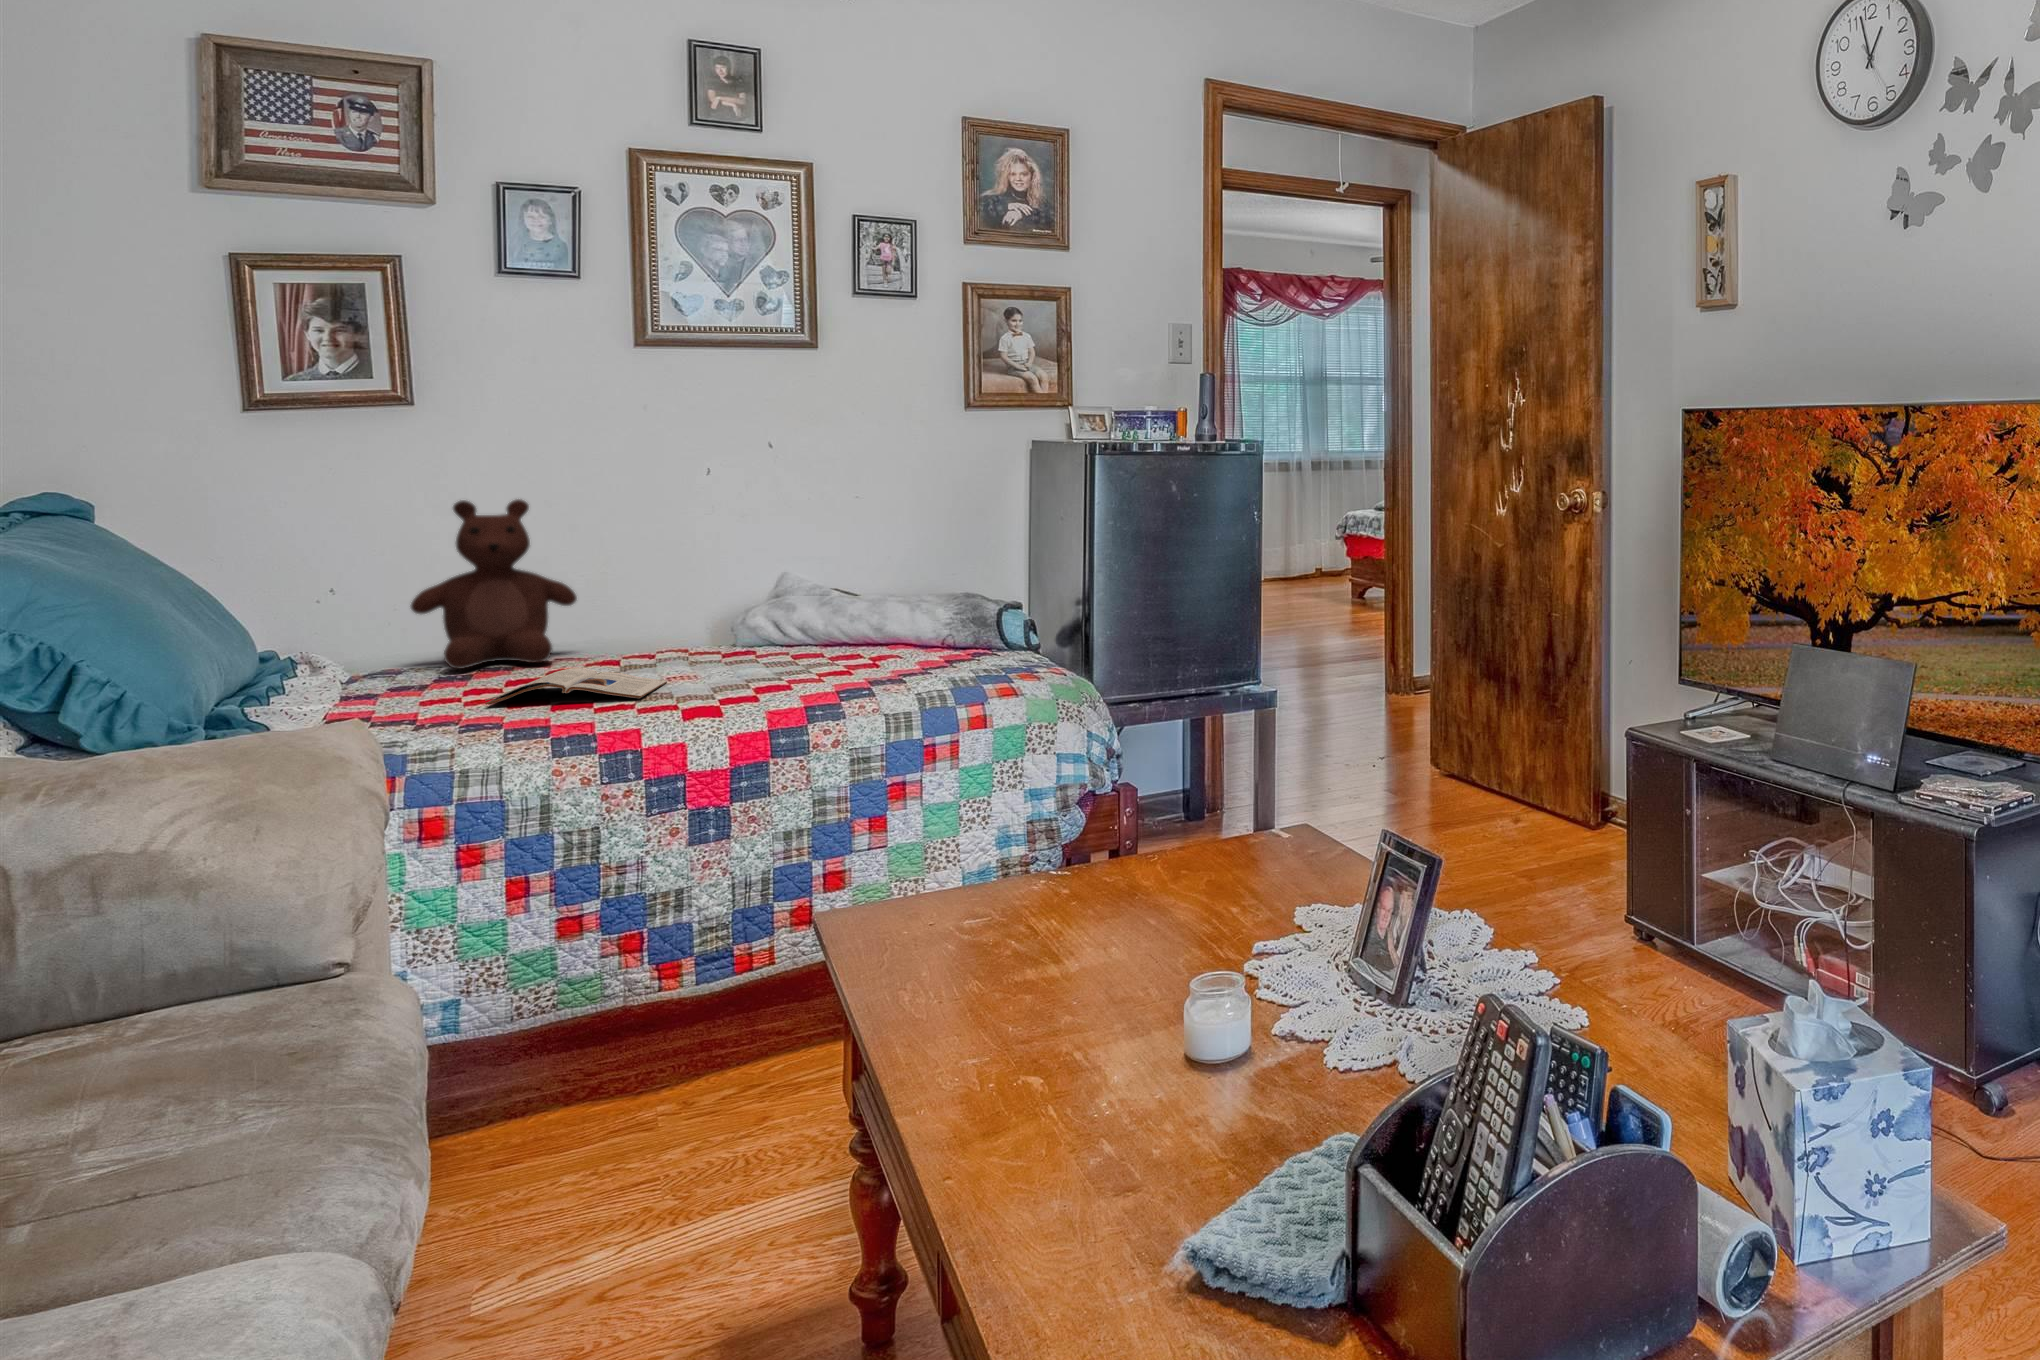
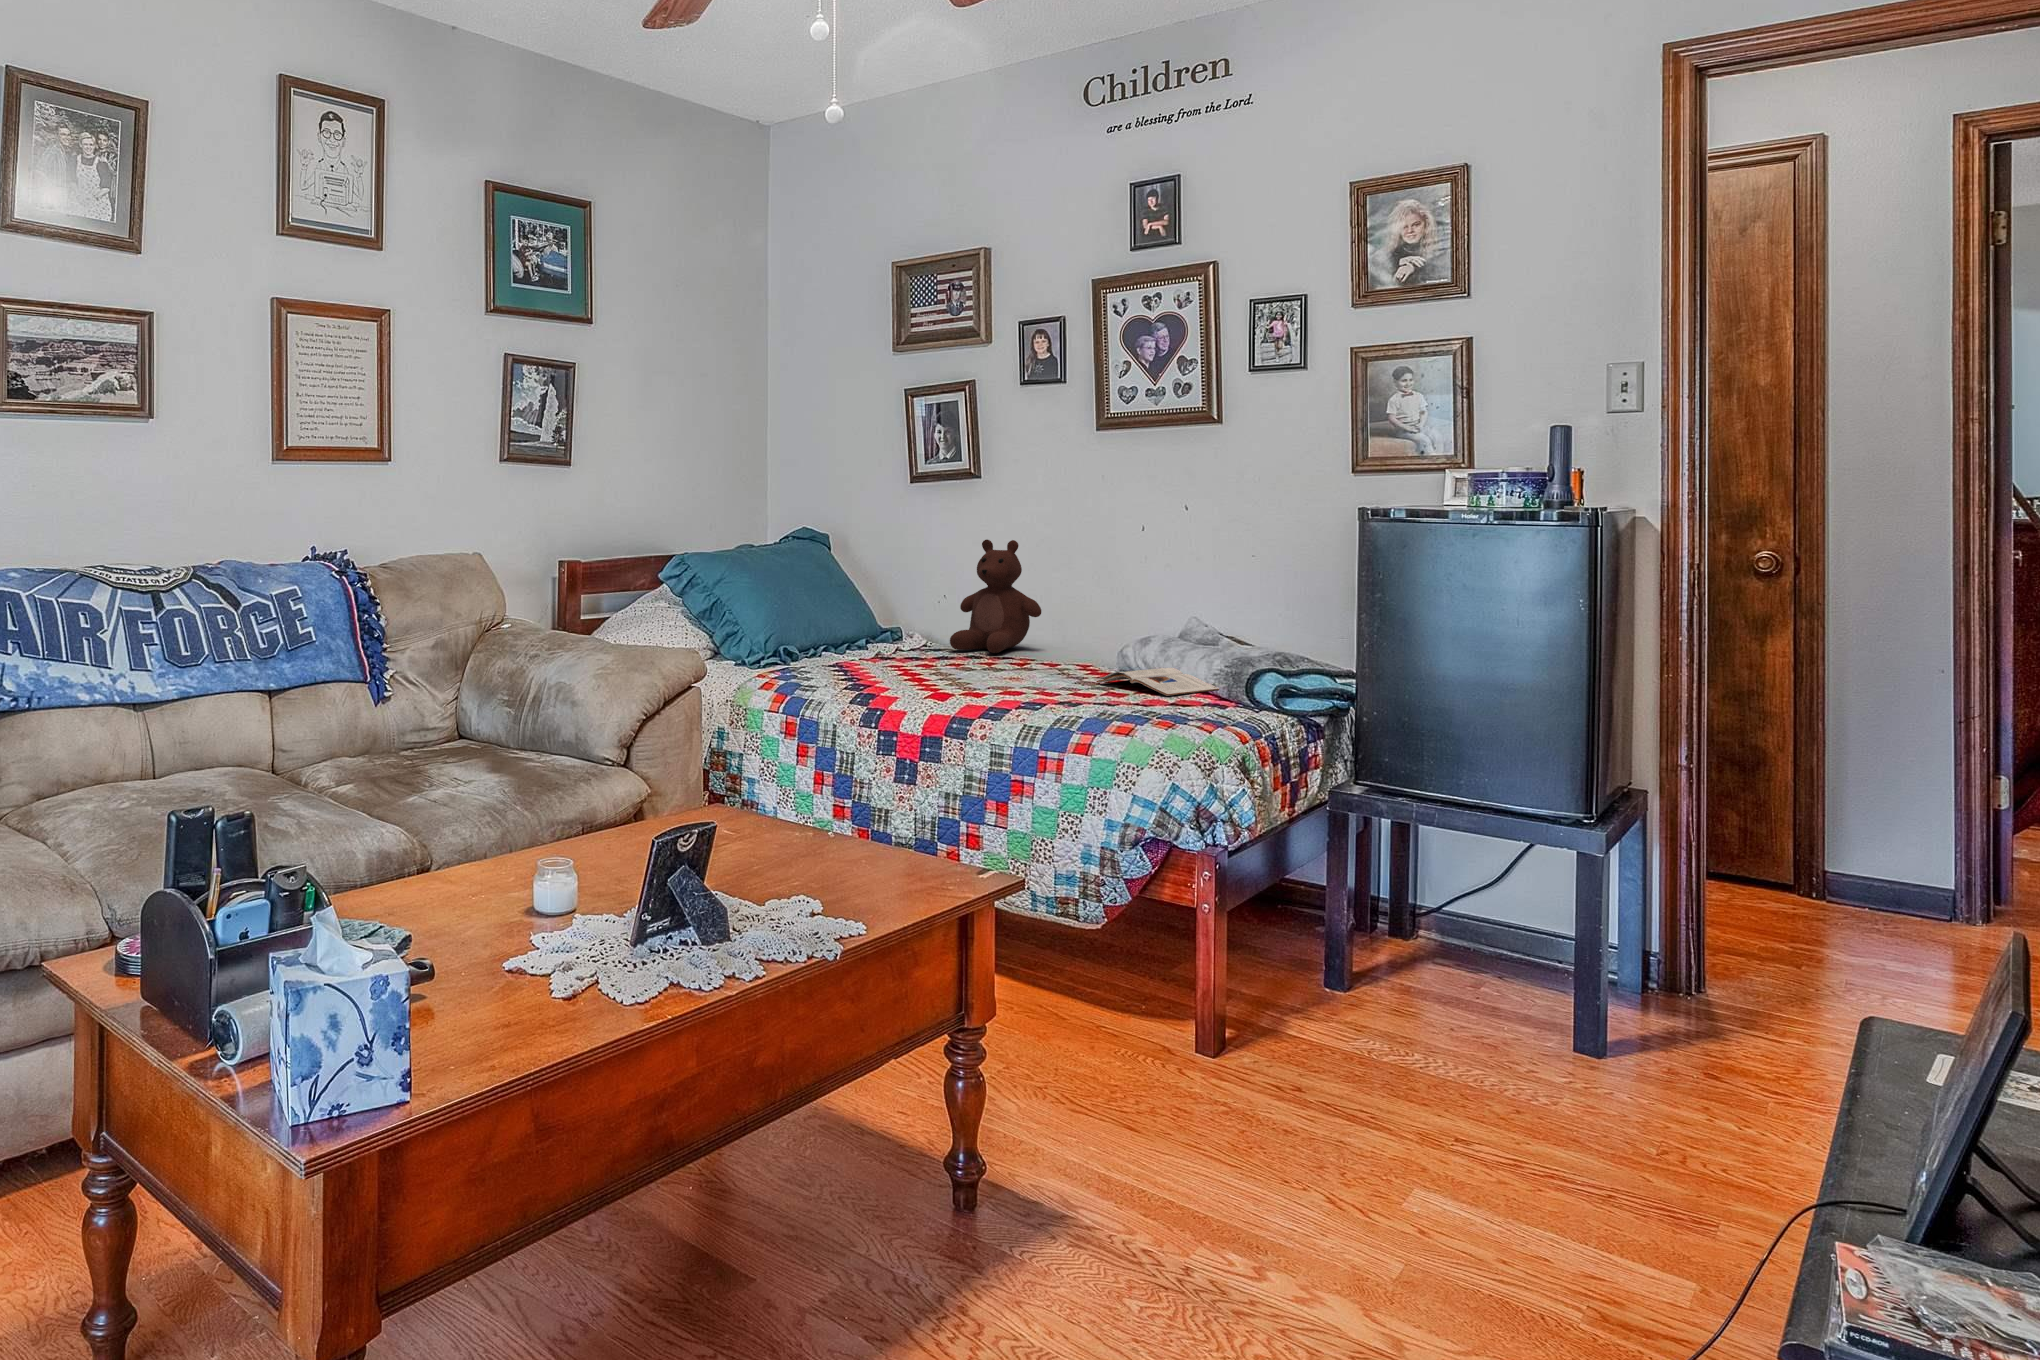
magazine: present [485,668,667,705] -> present [1096,668,1219,696]

